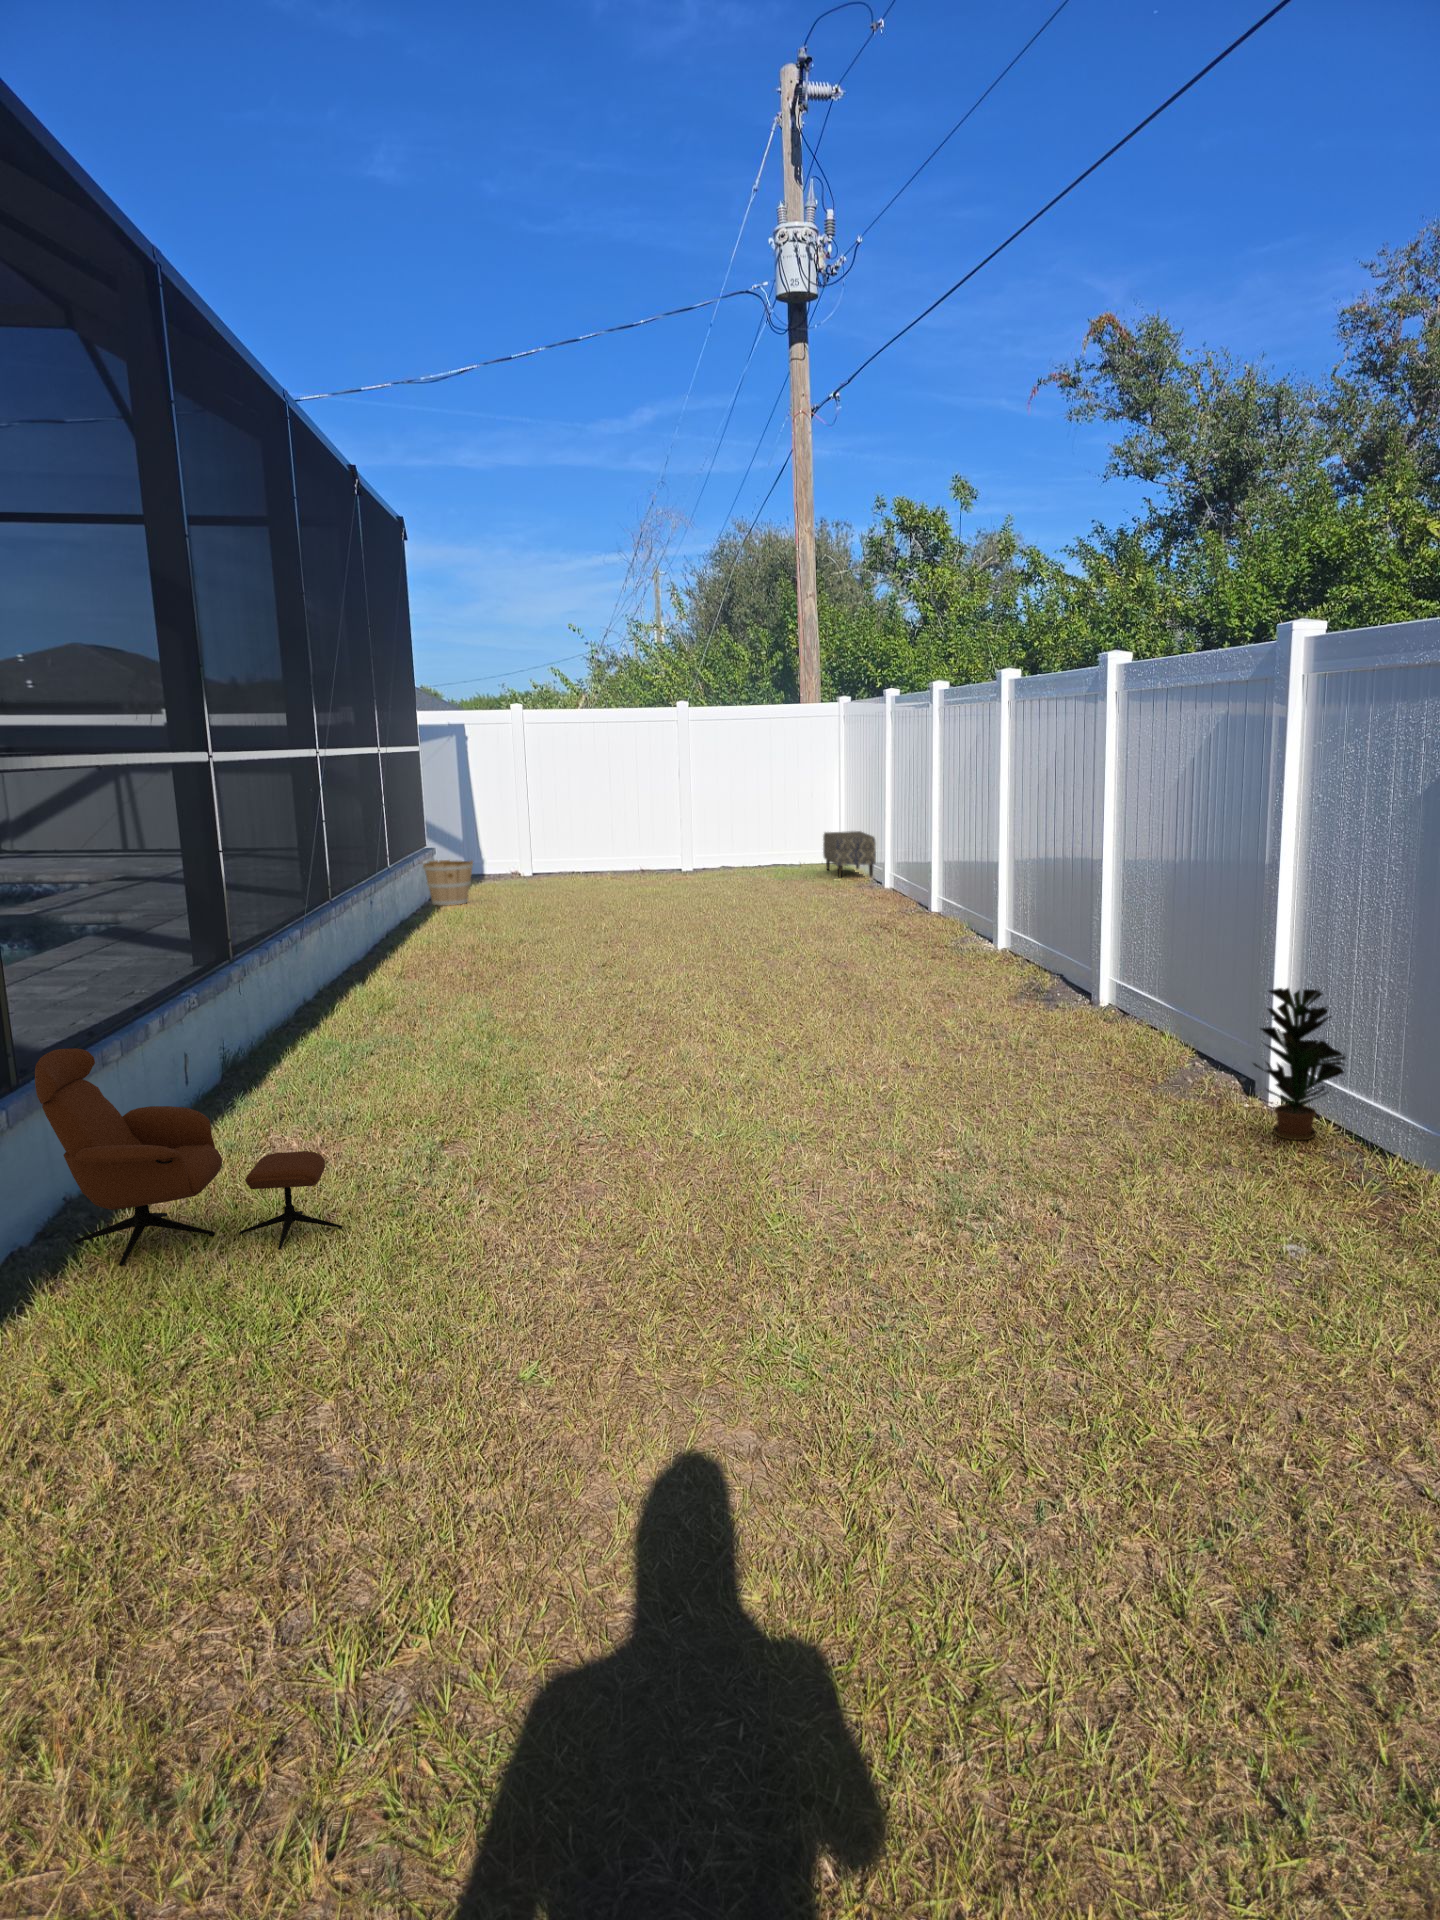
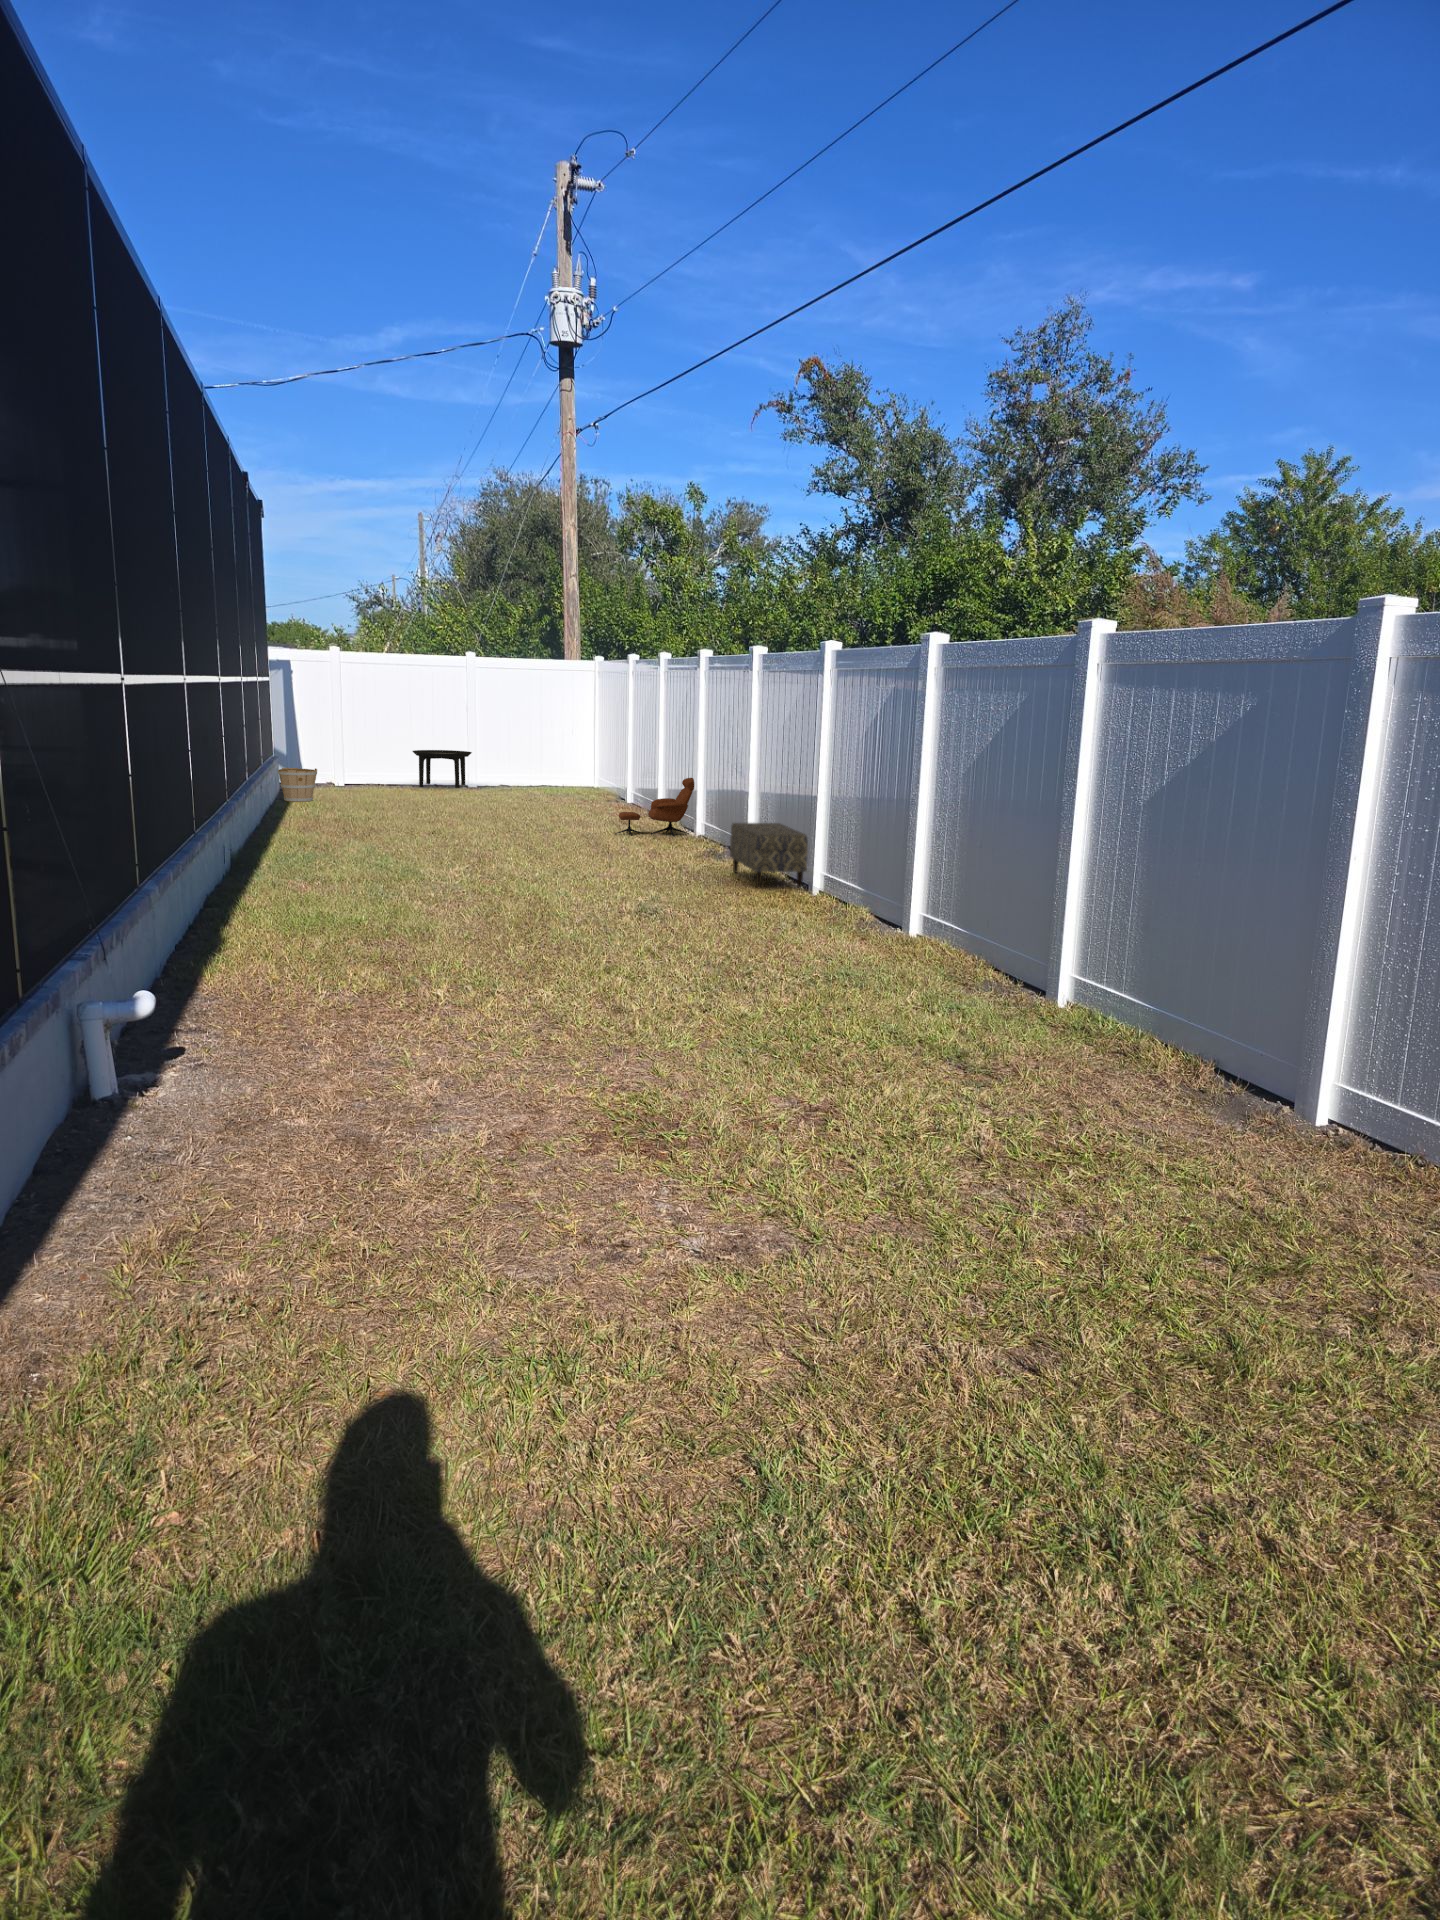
round table: none [607,823,683,873] -> present [413,750,472,788]
bench: present [823,831,876,878] -> present [730,823,808,888]
potted plant: present [1253,988,1346,1140] -> none [802,831,846,906]
lounge chair: present [35,1048,342,1265] -> present [615,778,694,836]

